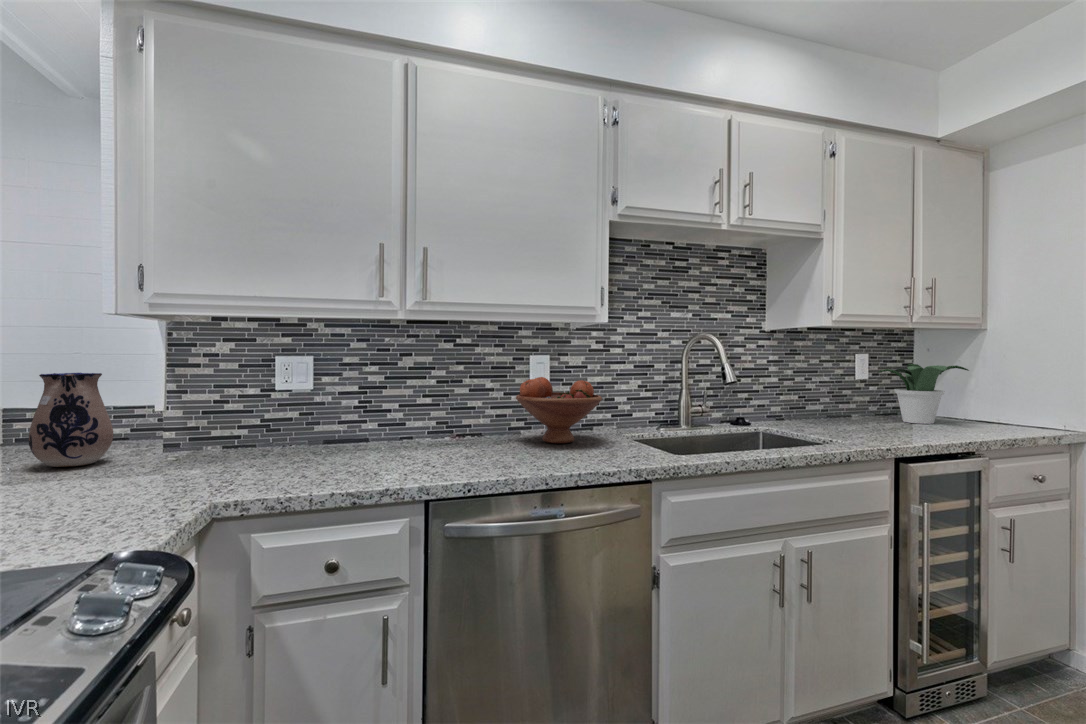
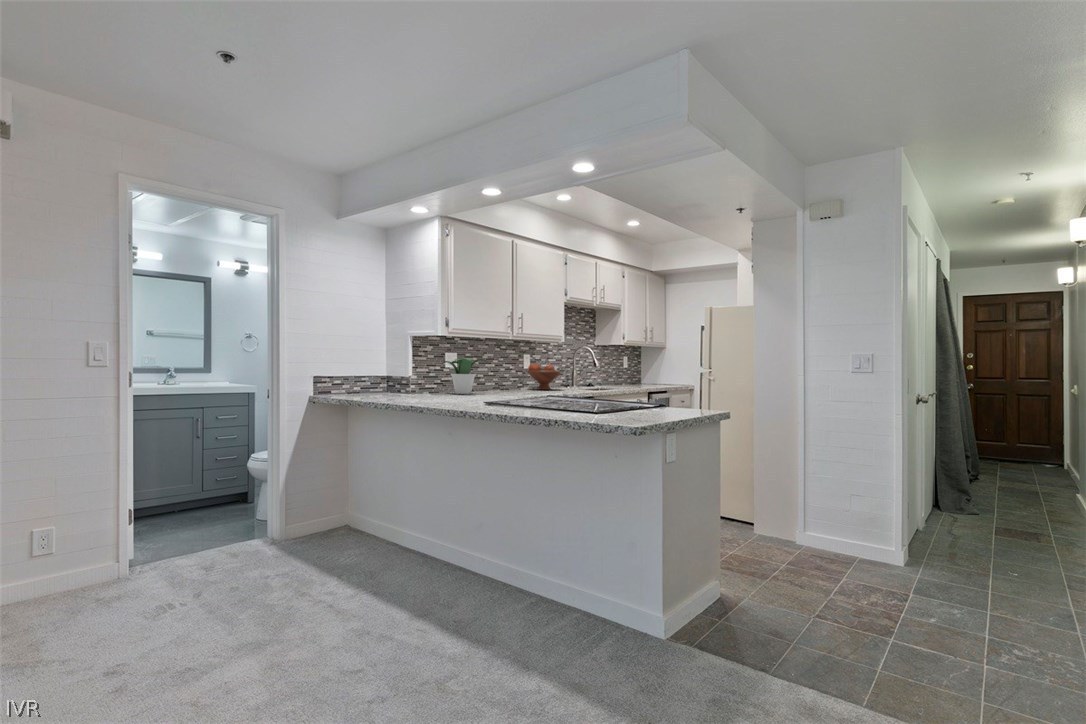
potted plant: present [878,364,969,424] -> present [442,358,488,394]
ceramic pitcher: present [29,373,113,467] -> none [390,357,418,395]

